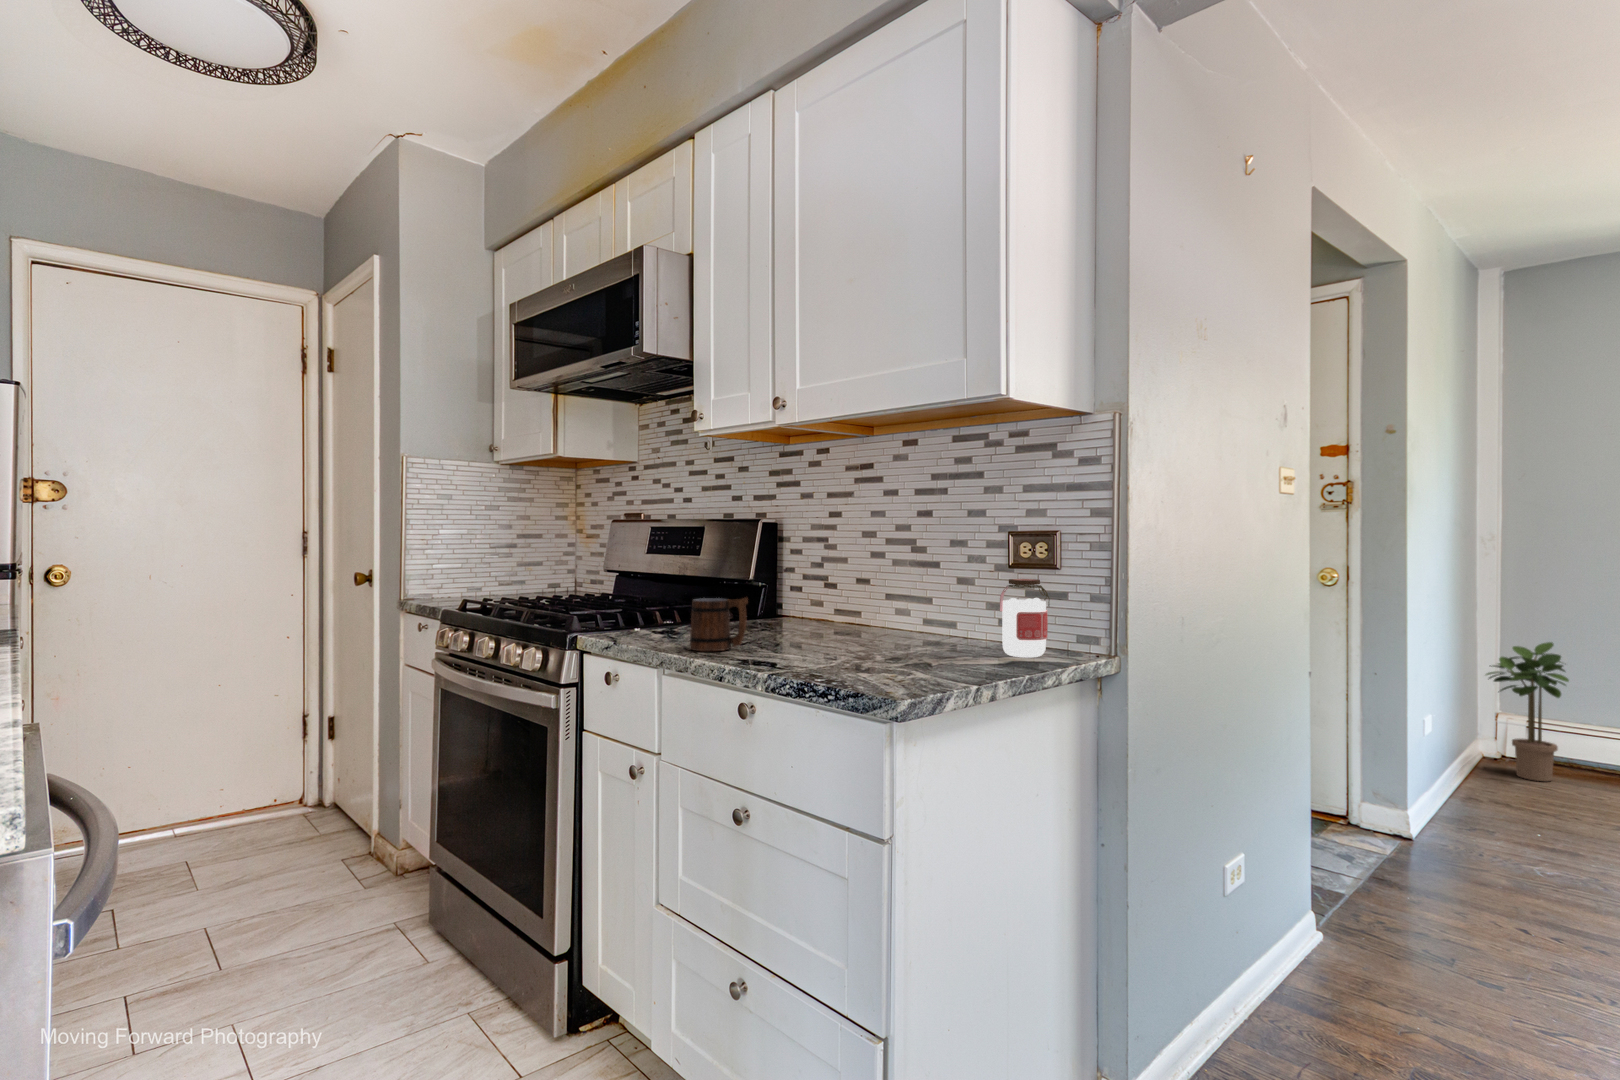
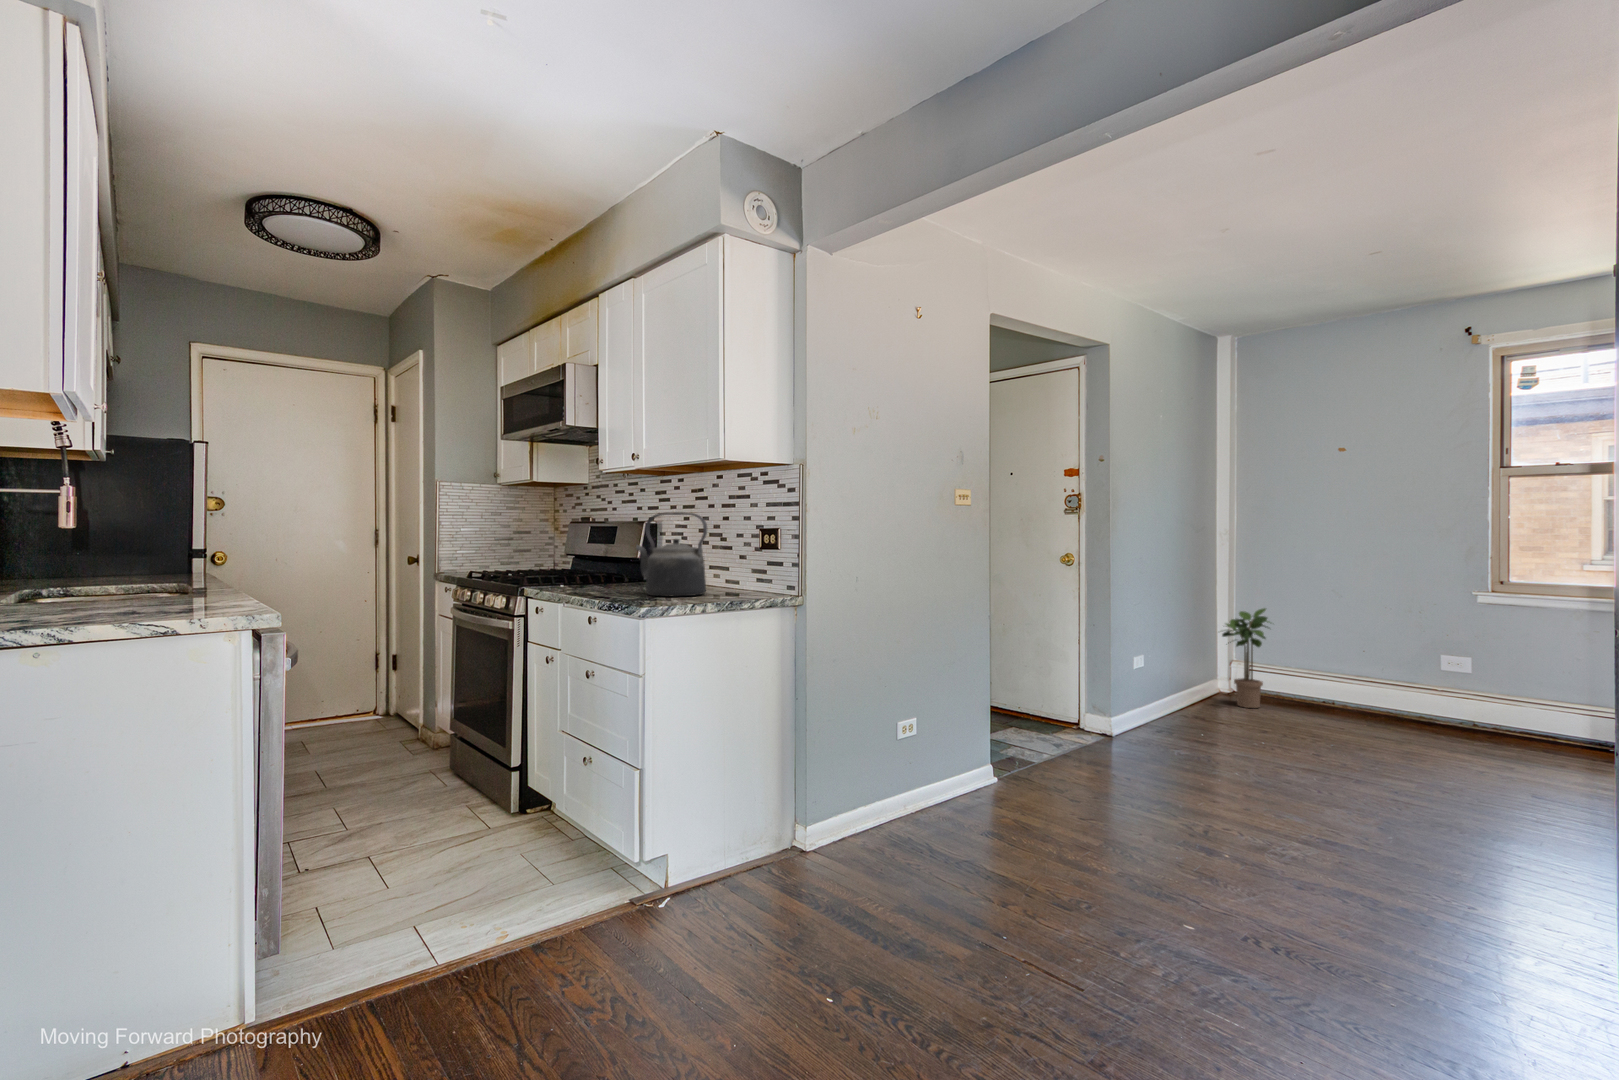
kettle: none [799,501,941,659] -> present [636,512,707,596]
jar: present [1000,579,1050,657] -> none [739,555,764,597]
mug: present [690,597,748,651] -> none [575,564,606,593]

